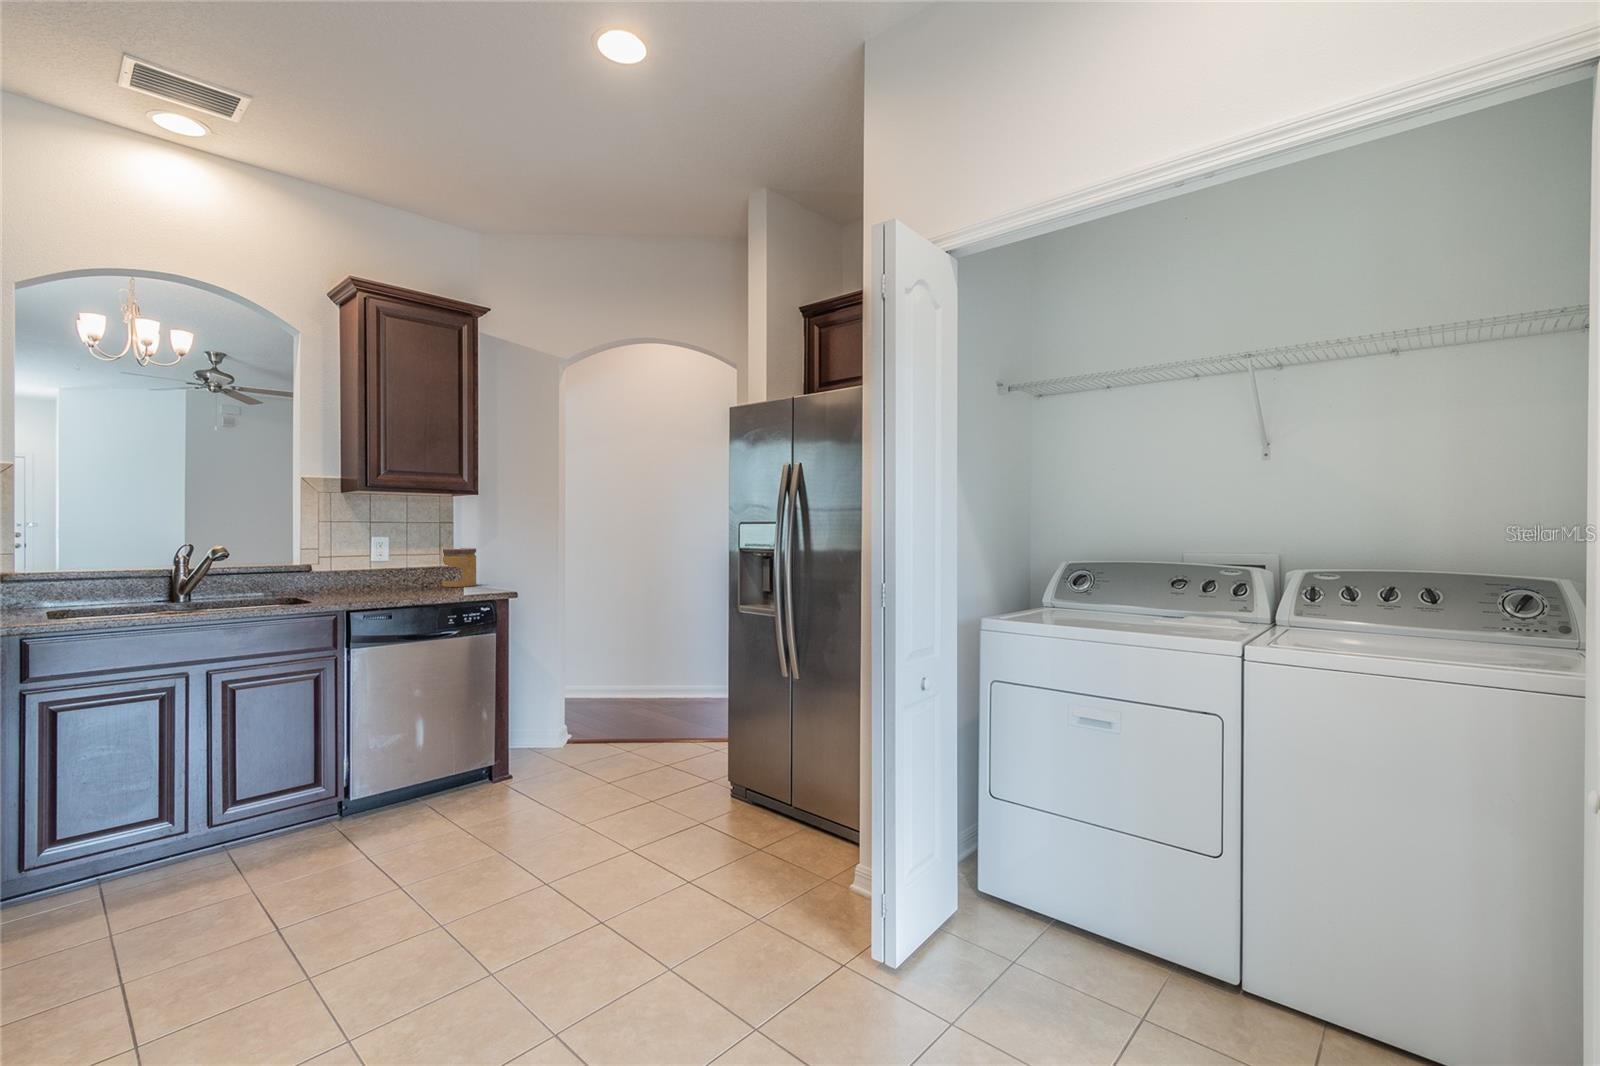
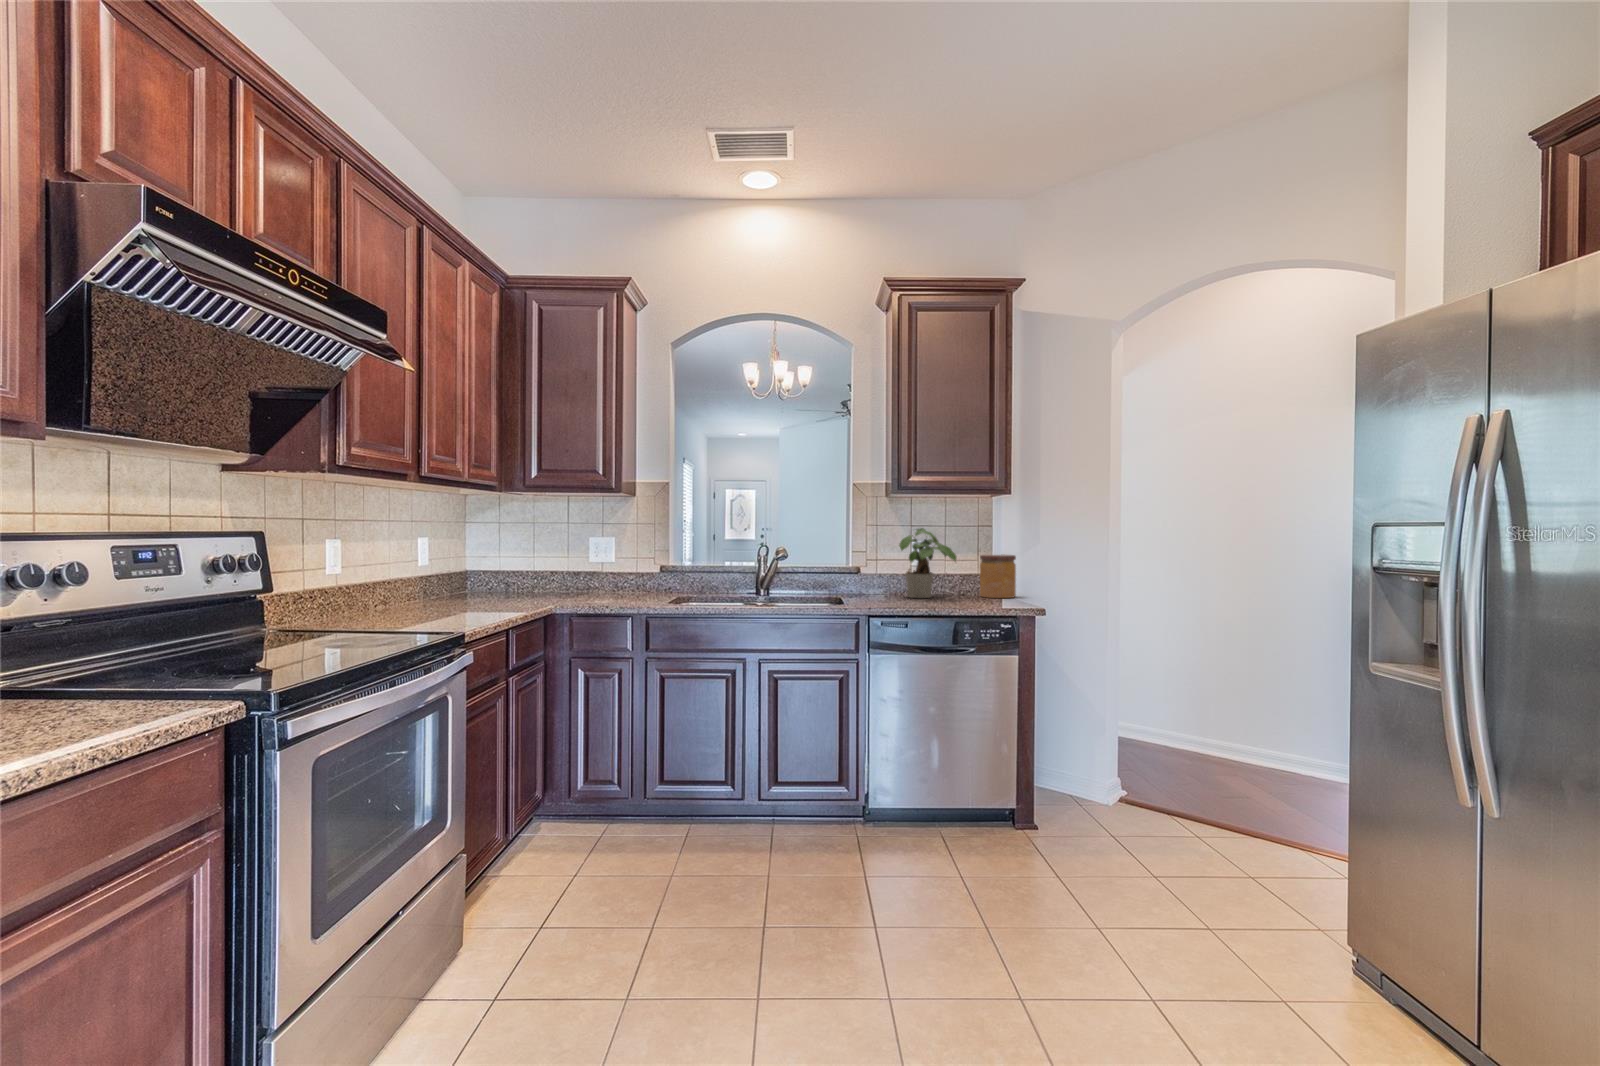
potted plant: none [361,525,427,592] -> present [899,528,957,598]

